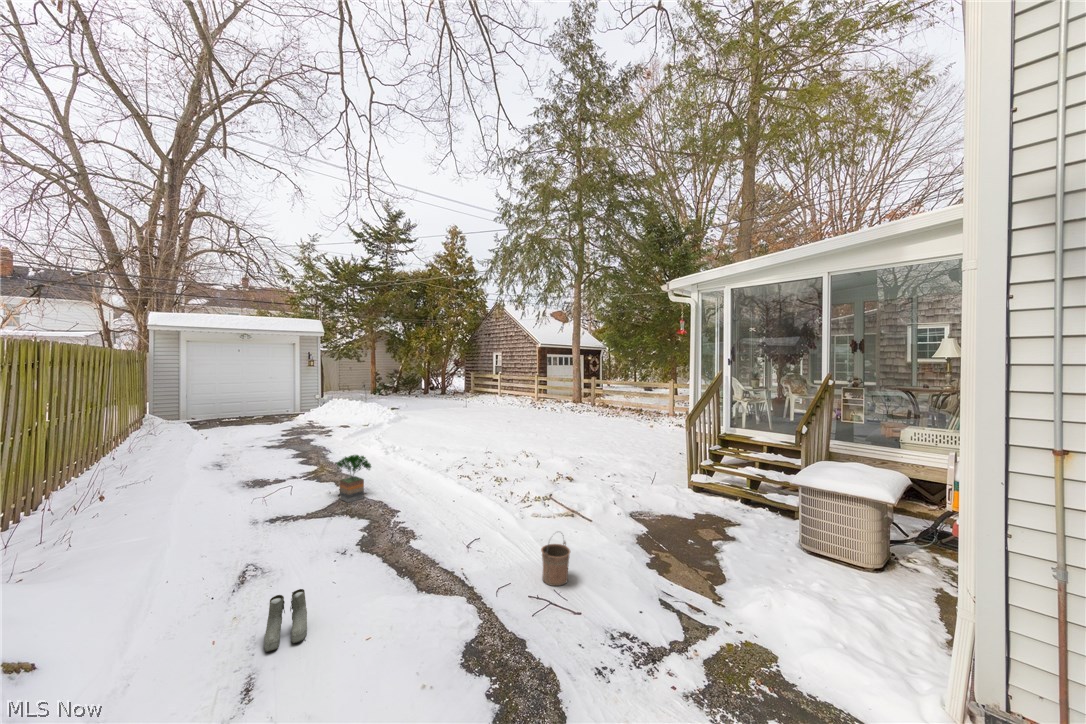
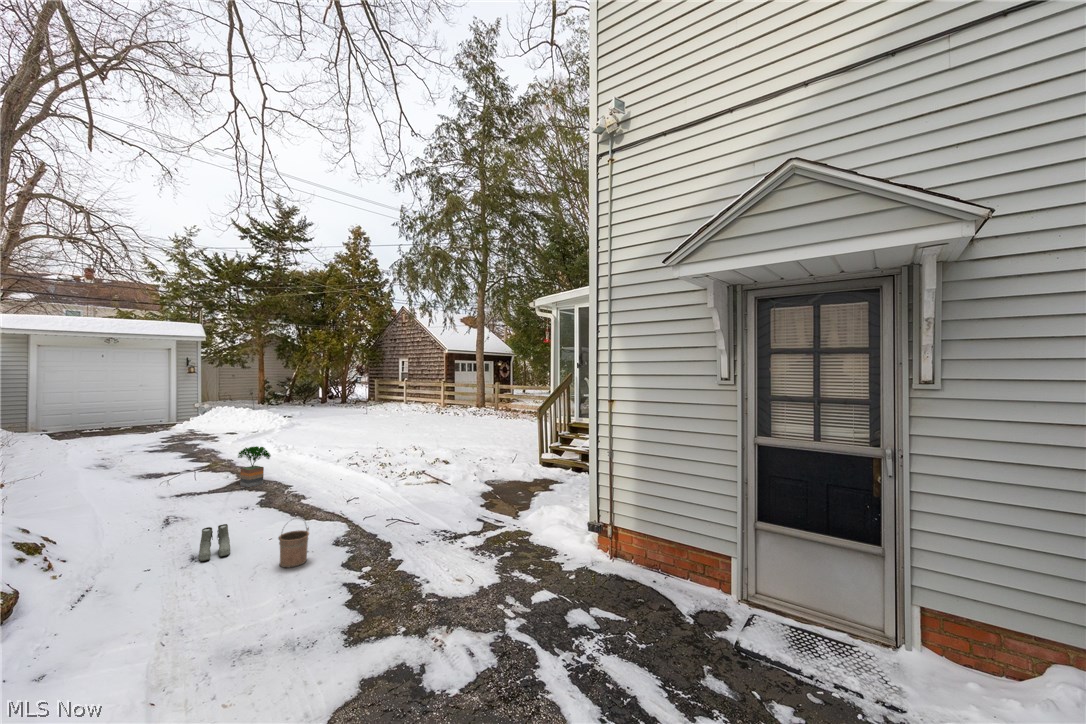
bucket: present [541,541,570,586] -> present [278,528,309,568]

